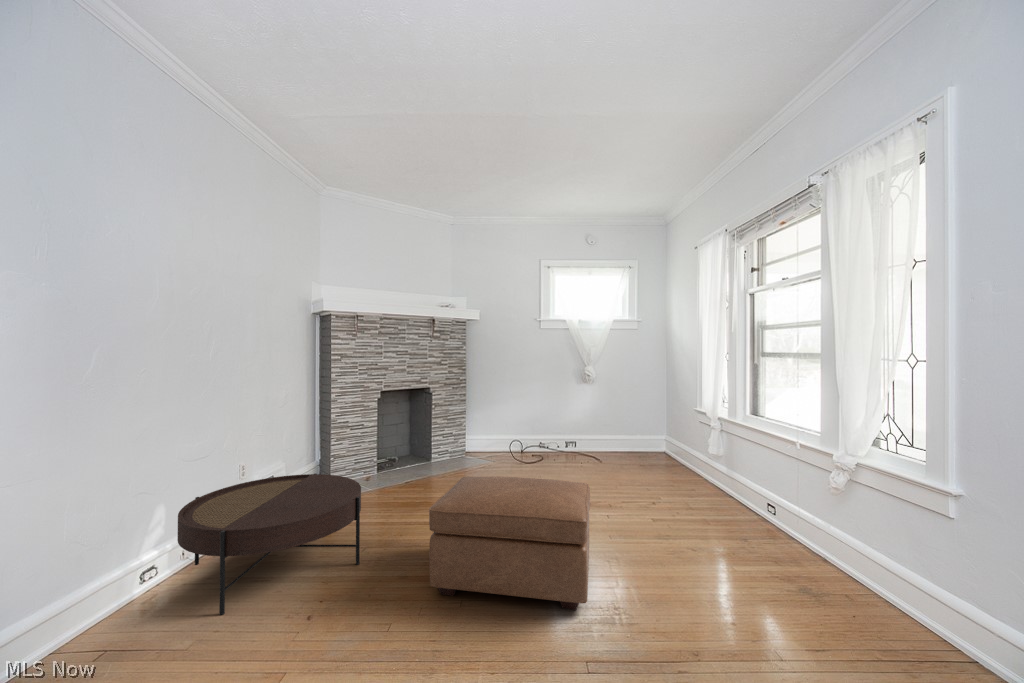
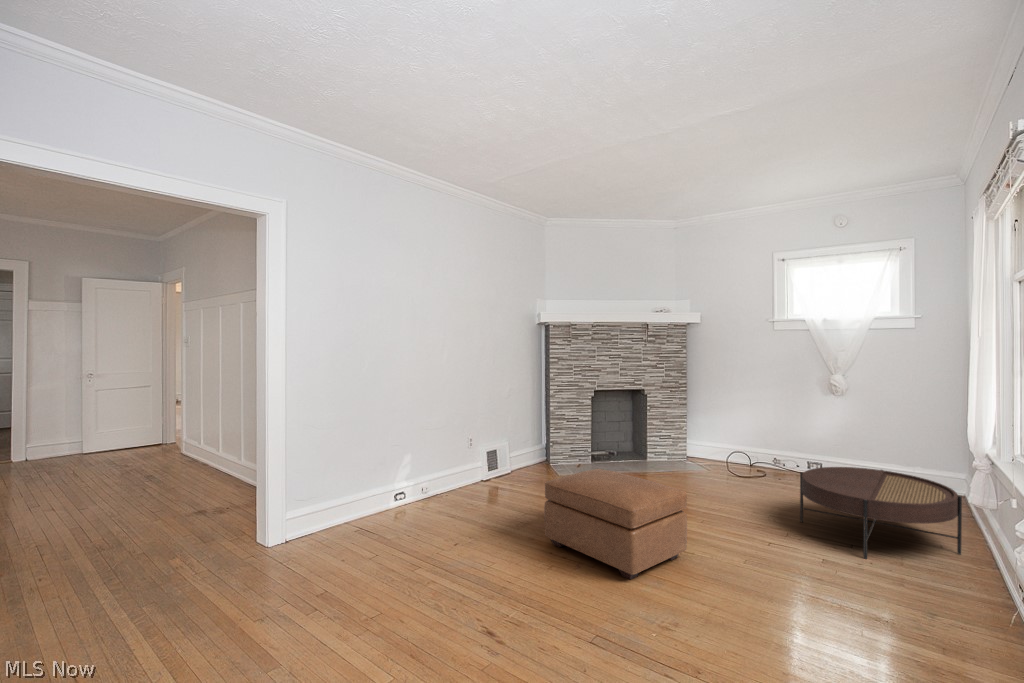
coffee table: present [177,473,361,615] -> present [800,467,962,559]

